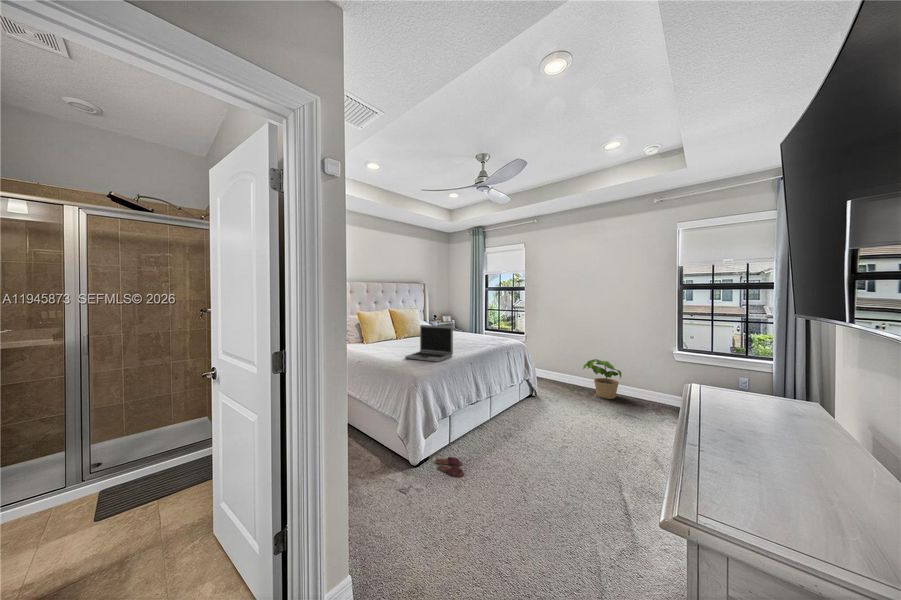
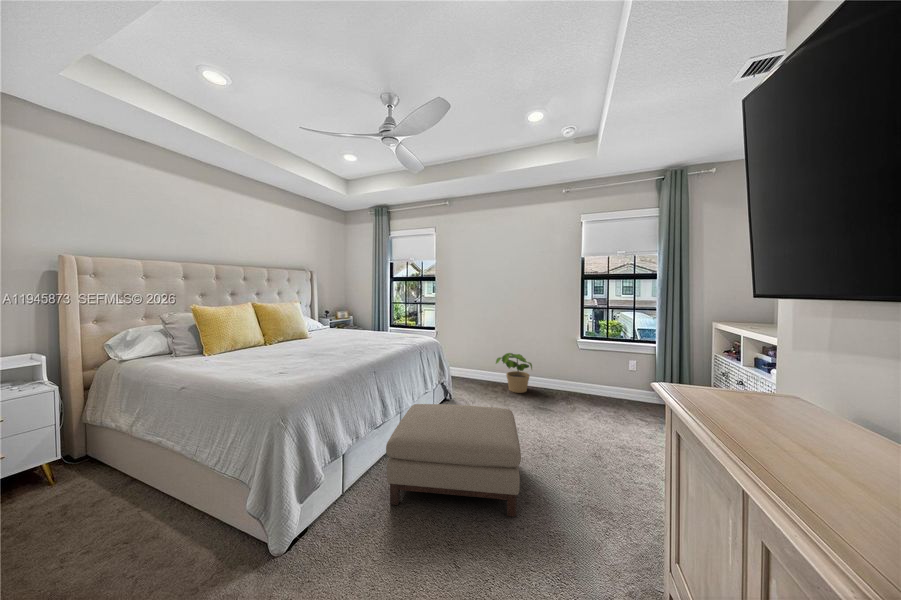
laptop: present [405,325,453,362] -> none [274,323,350,376]
ottoman: none [477,392,585,483] -> present [386,404,521,517]
slippers: present [435,457,464,477] -> none [323,513,368,548]

